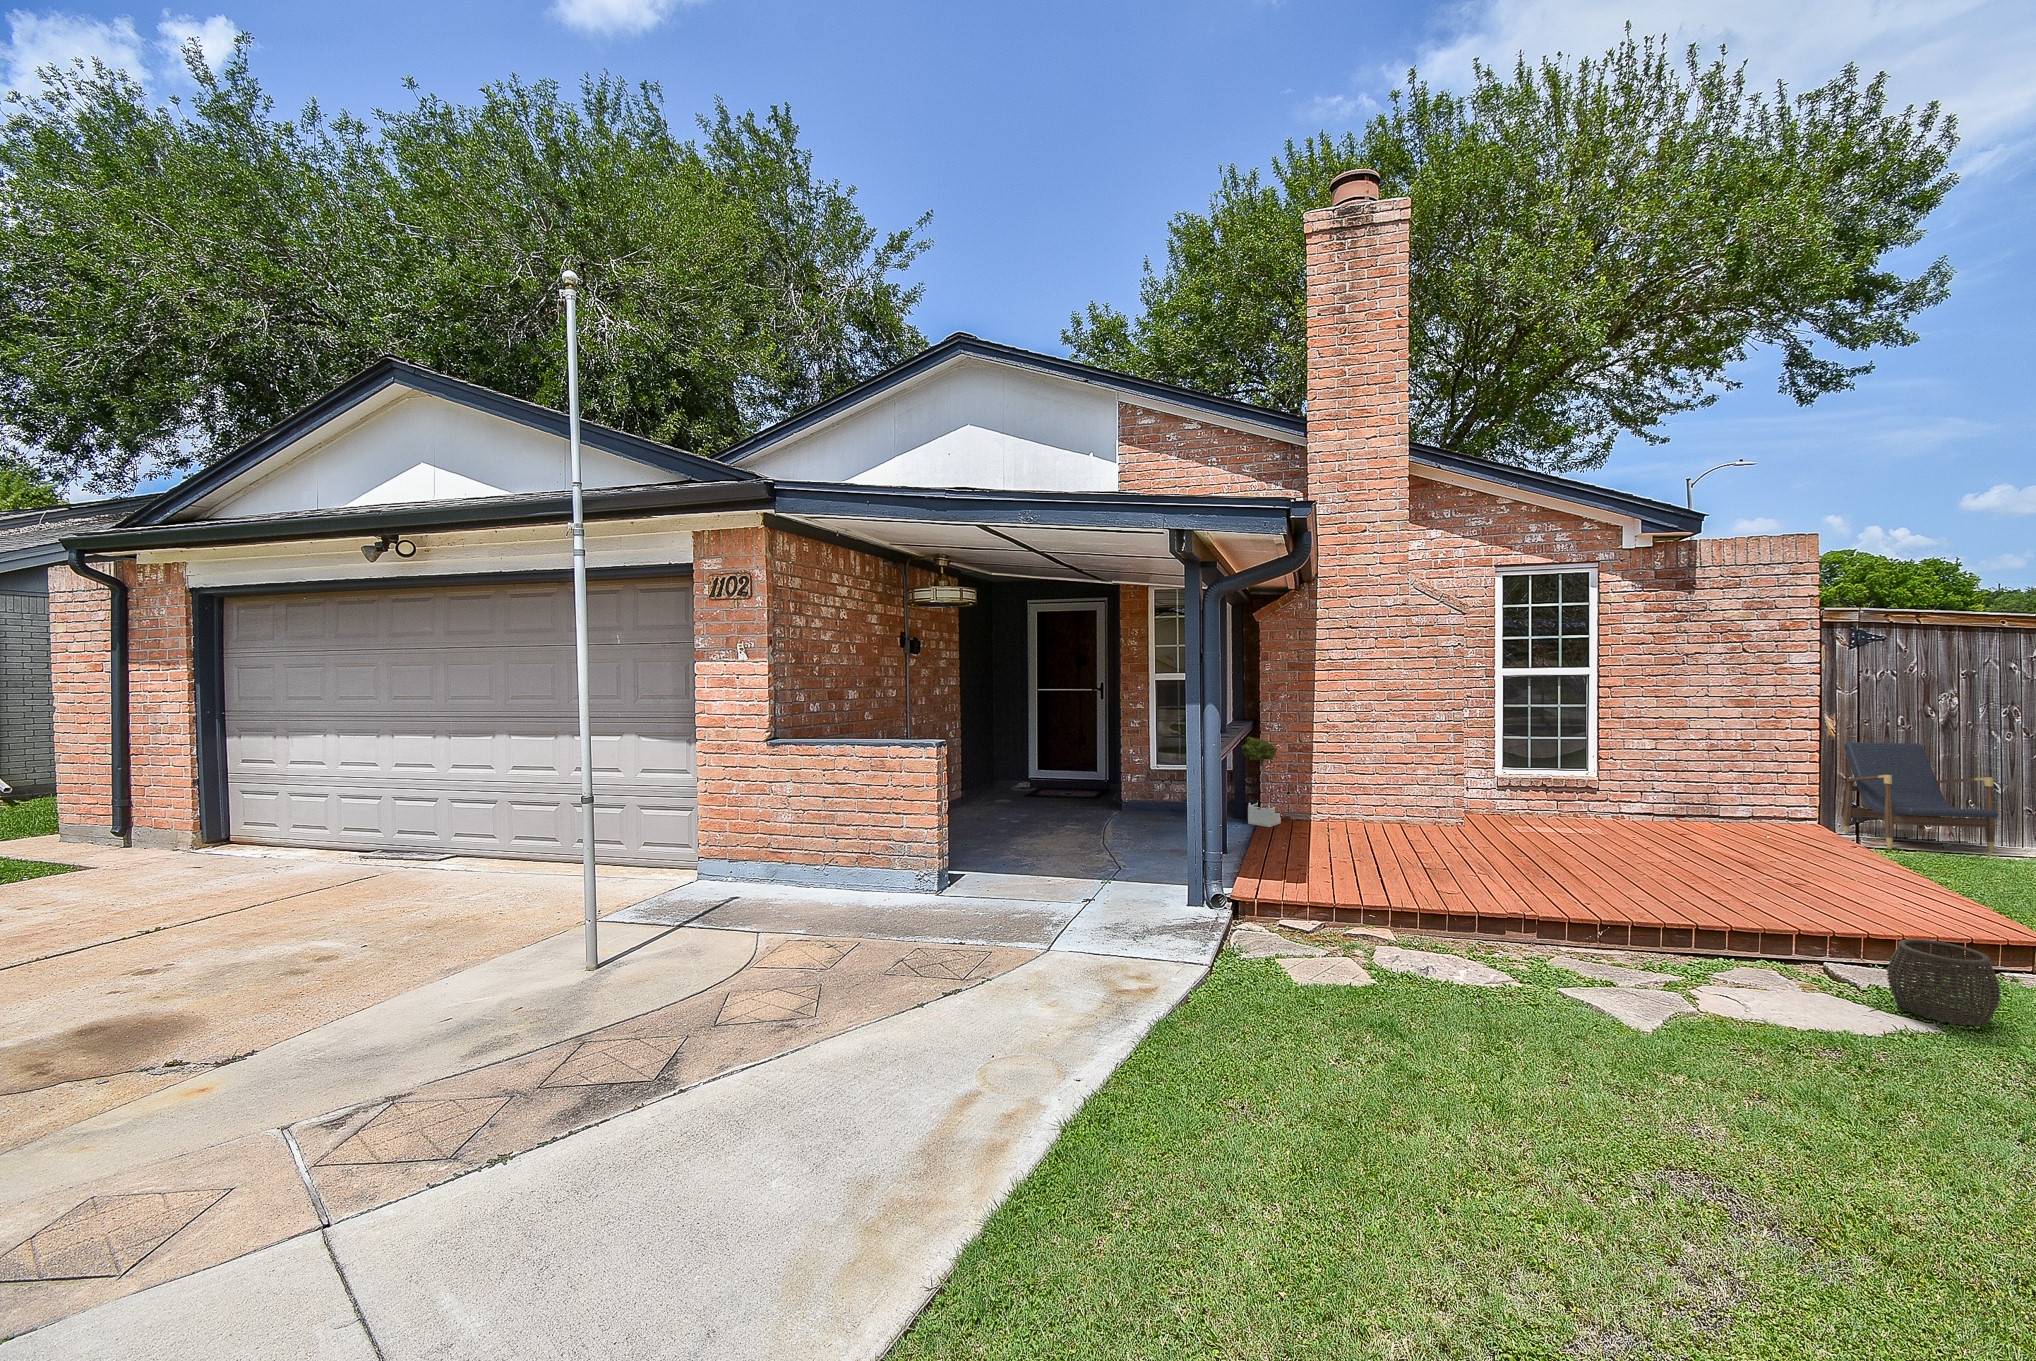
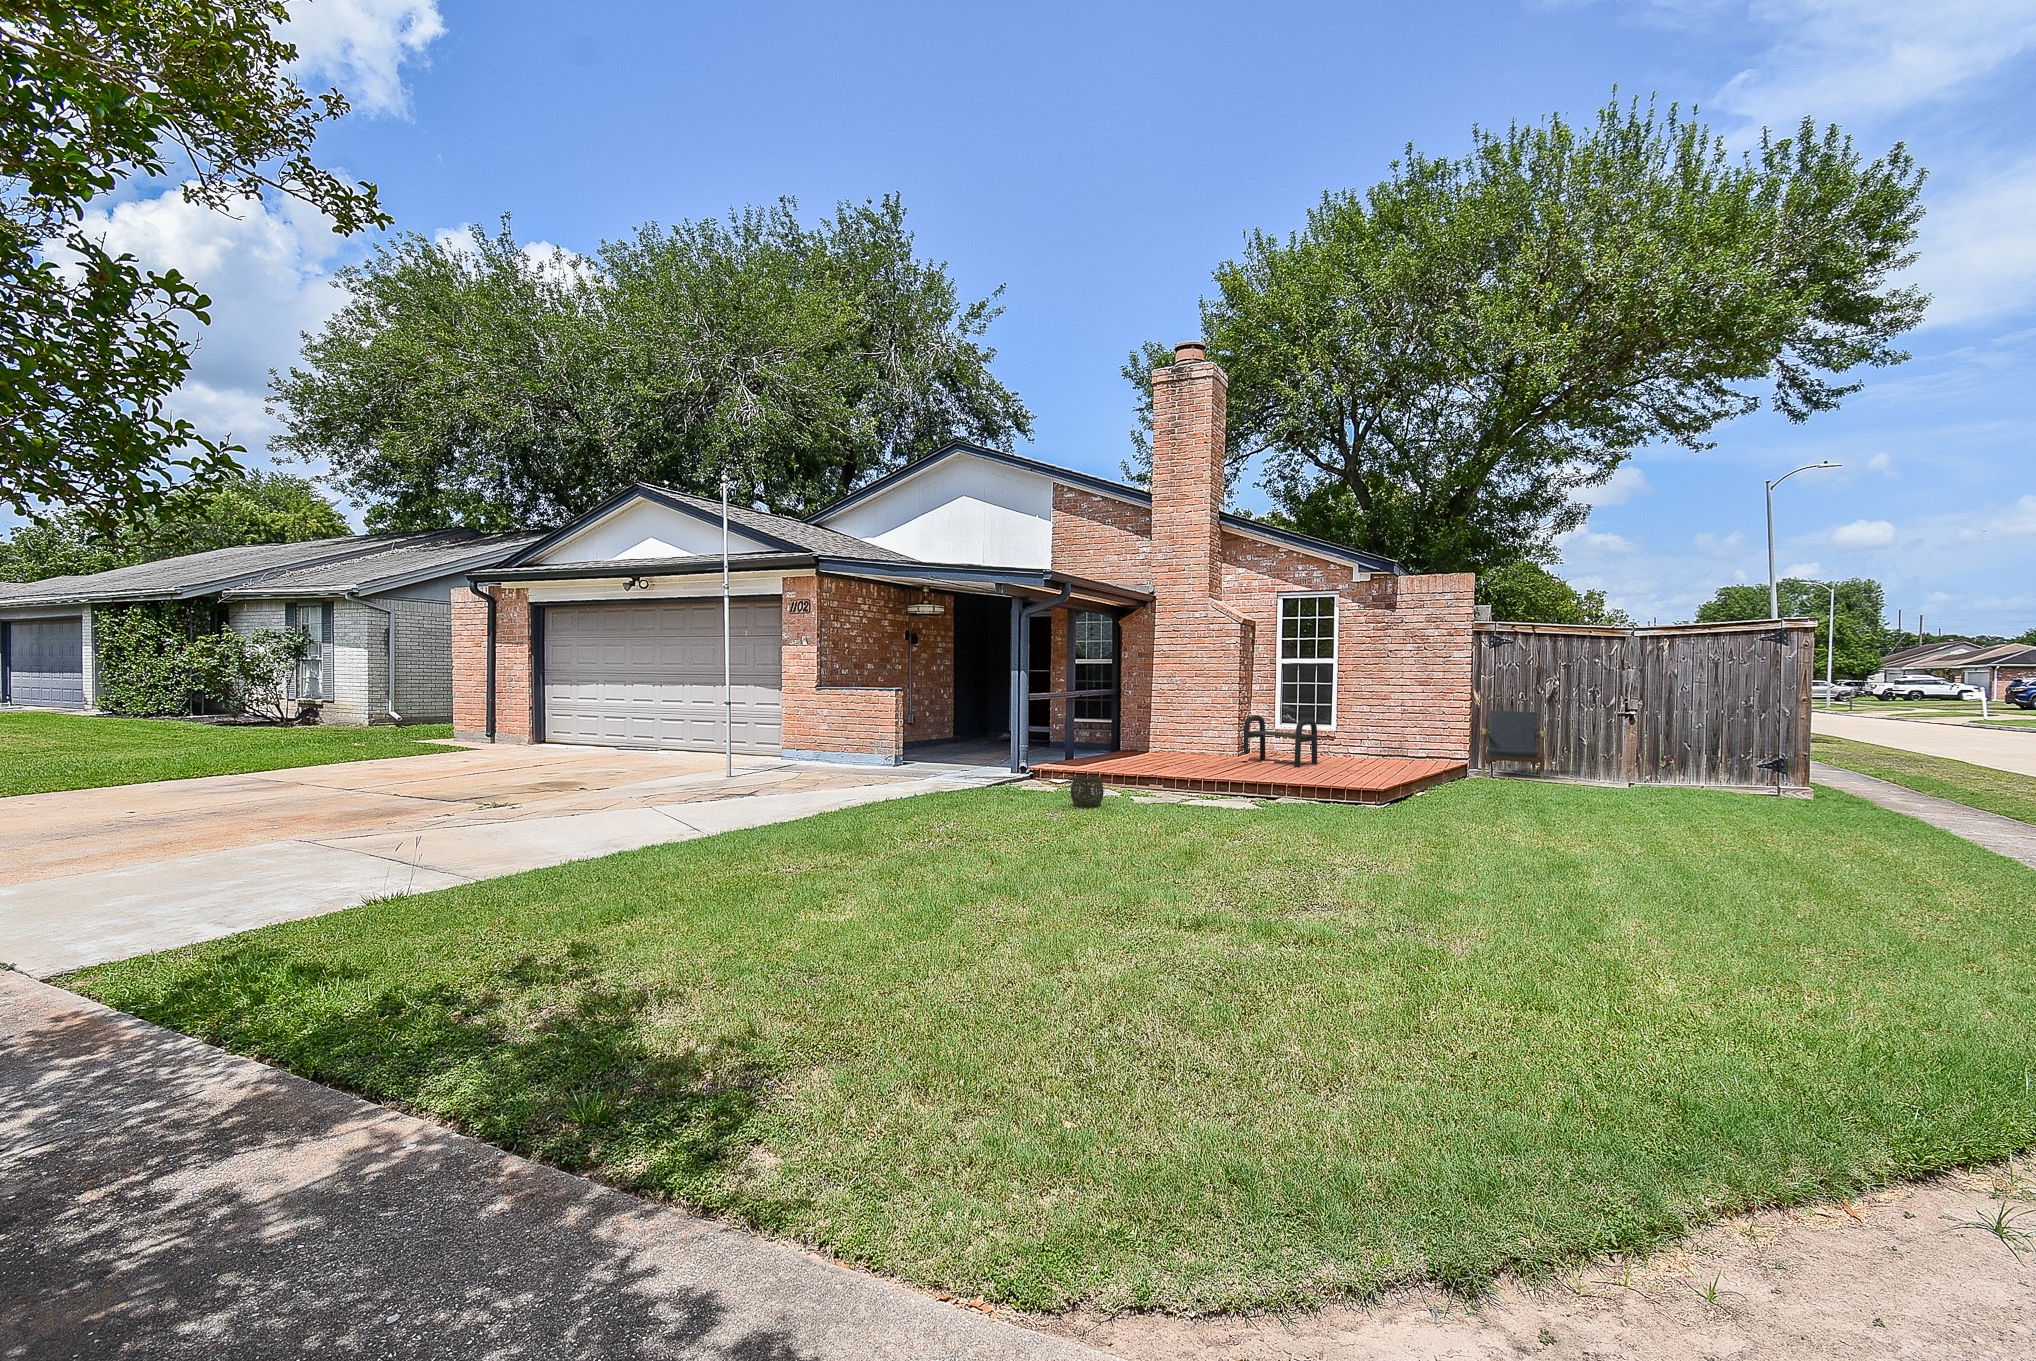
potted tree: present [1242,736,1281,827] -> none [1111,700,1135,757]
bench: none [1468,756,1587,843] -> present [1242,715,1317,768]
woven basket: present [1887,939,2001,1027] -> present [1070,775,1104,807]

